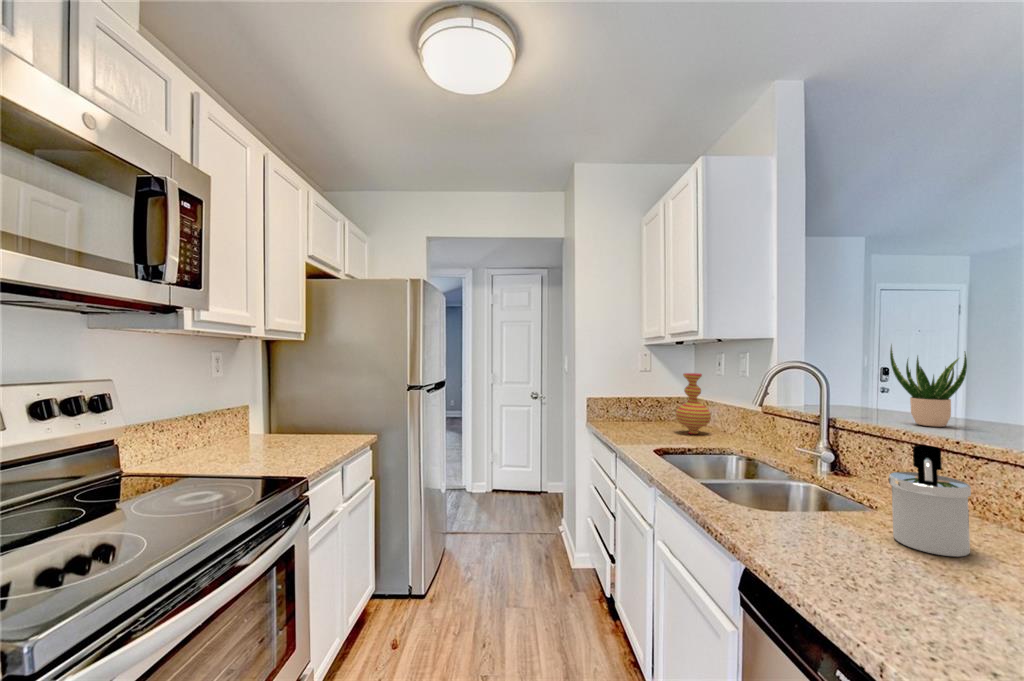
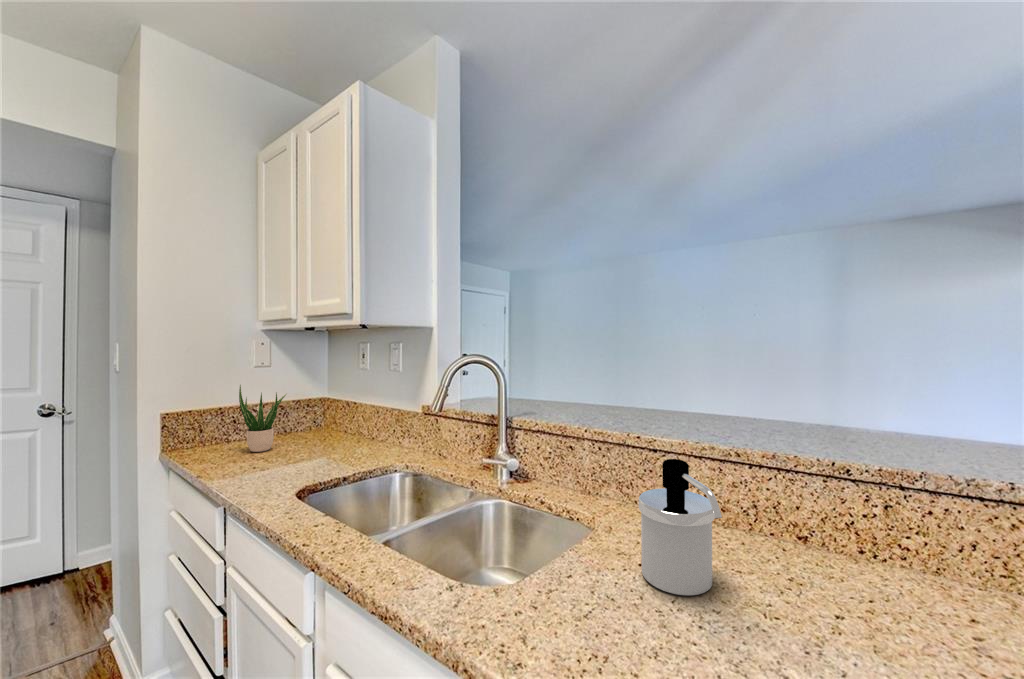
potted plant: present [890,345,967,427] -> present [239,385,286,452]
vase: present [676,373,711,434] -> none [314,369,361,450]

